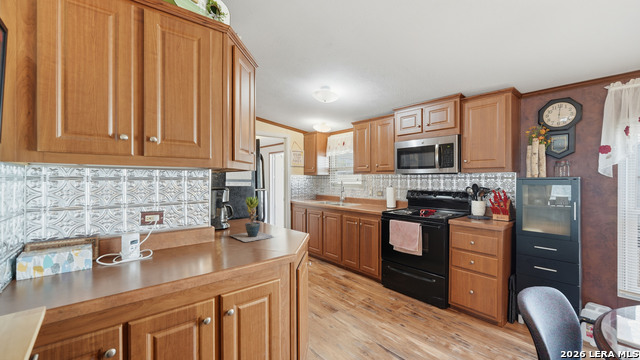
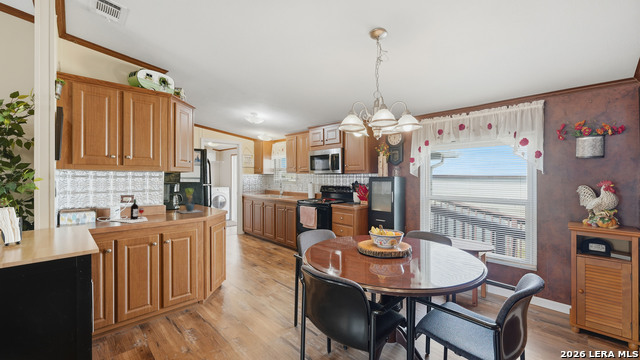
wine bottle: none [117,221,217,277] -> present [112,199,148,223]

